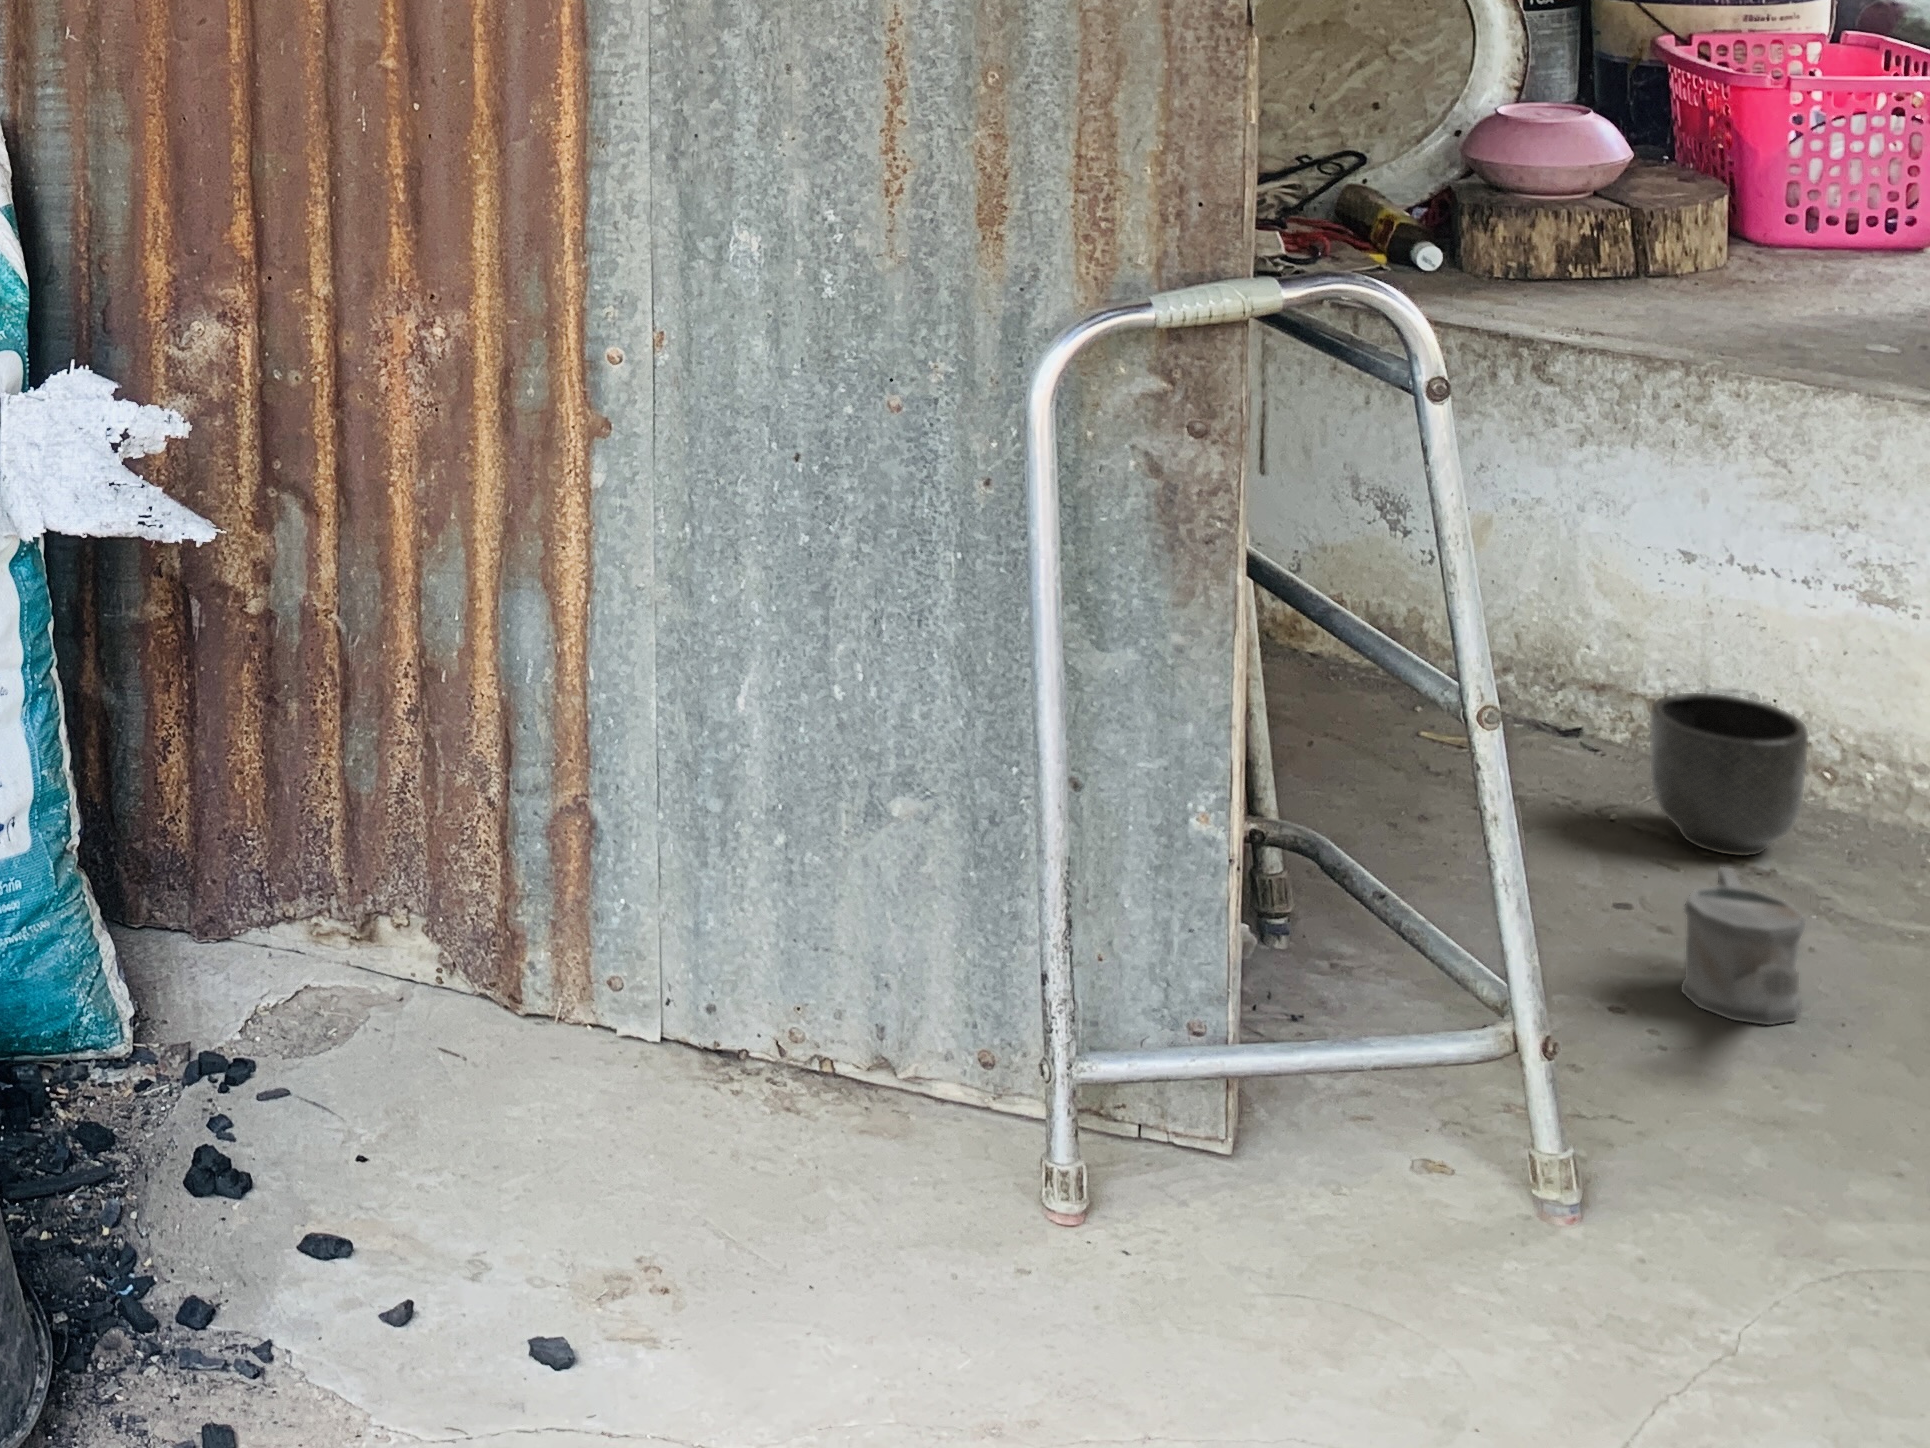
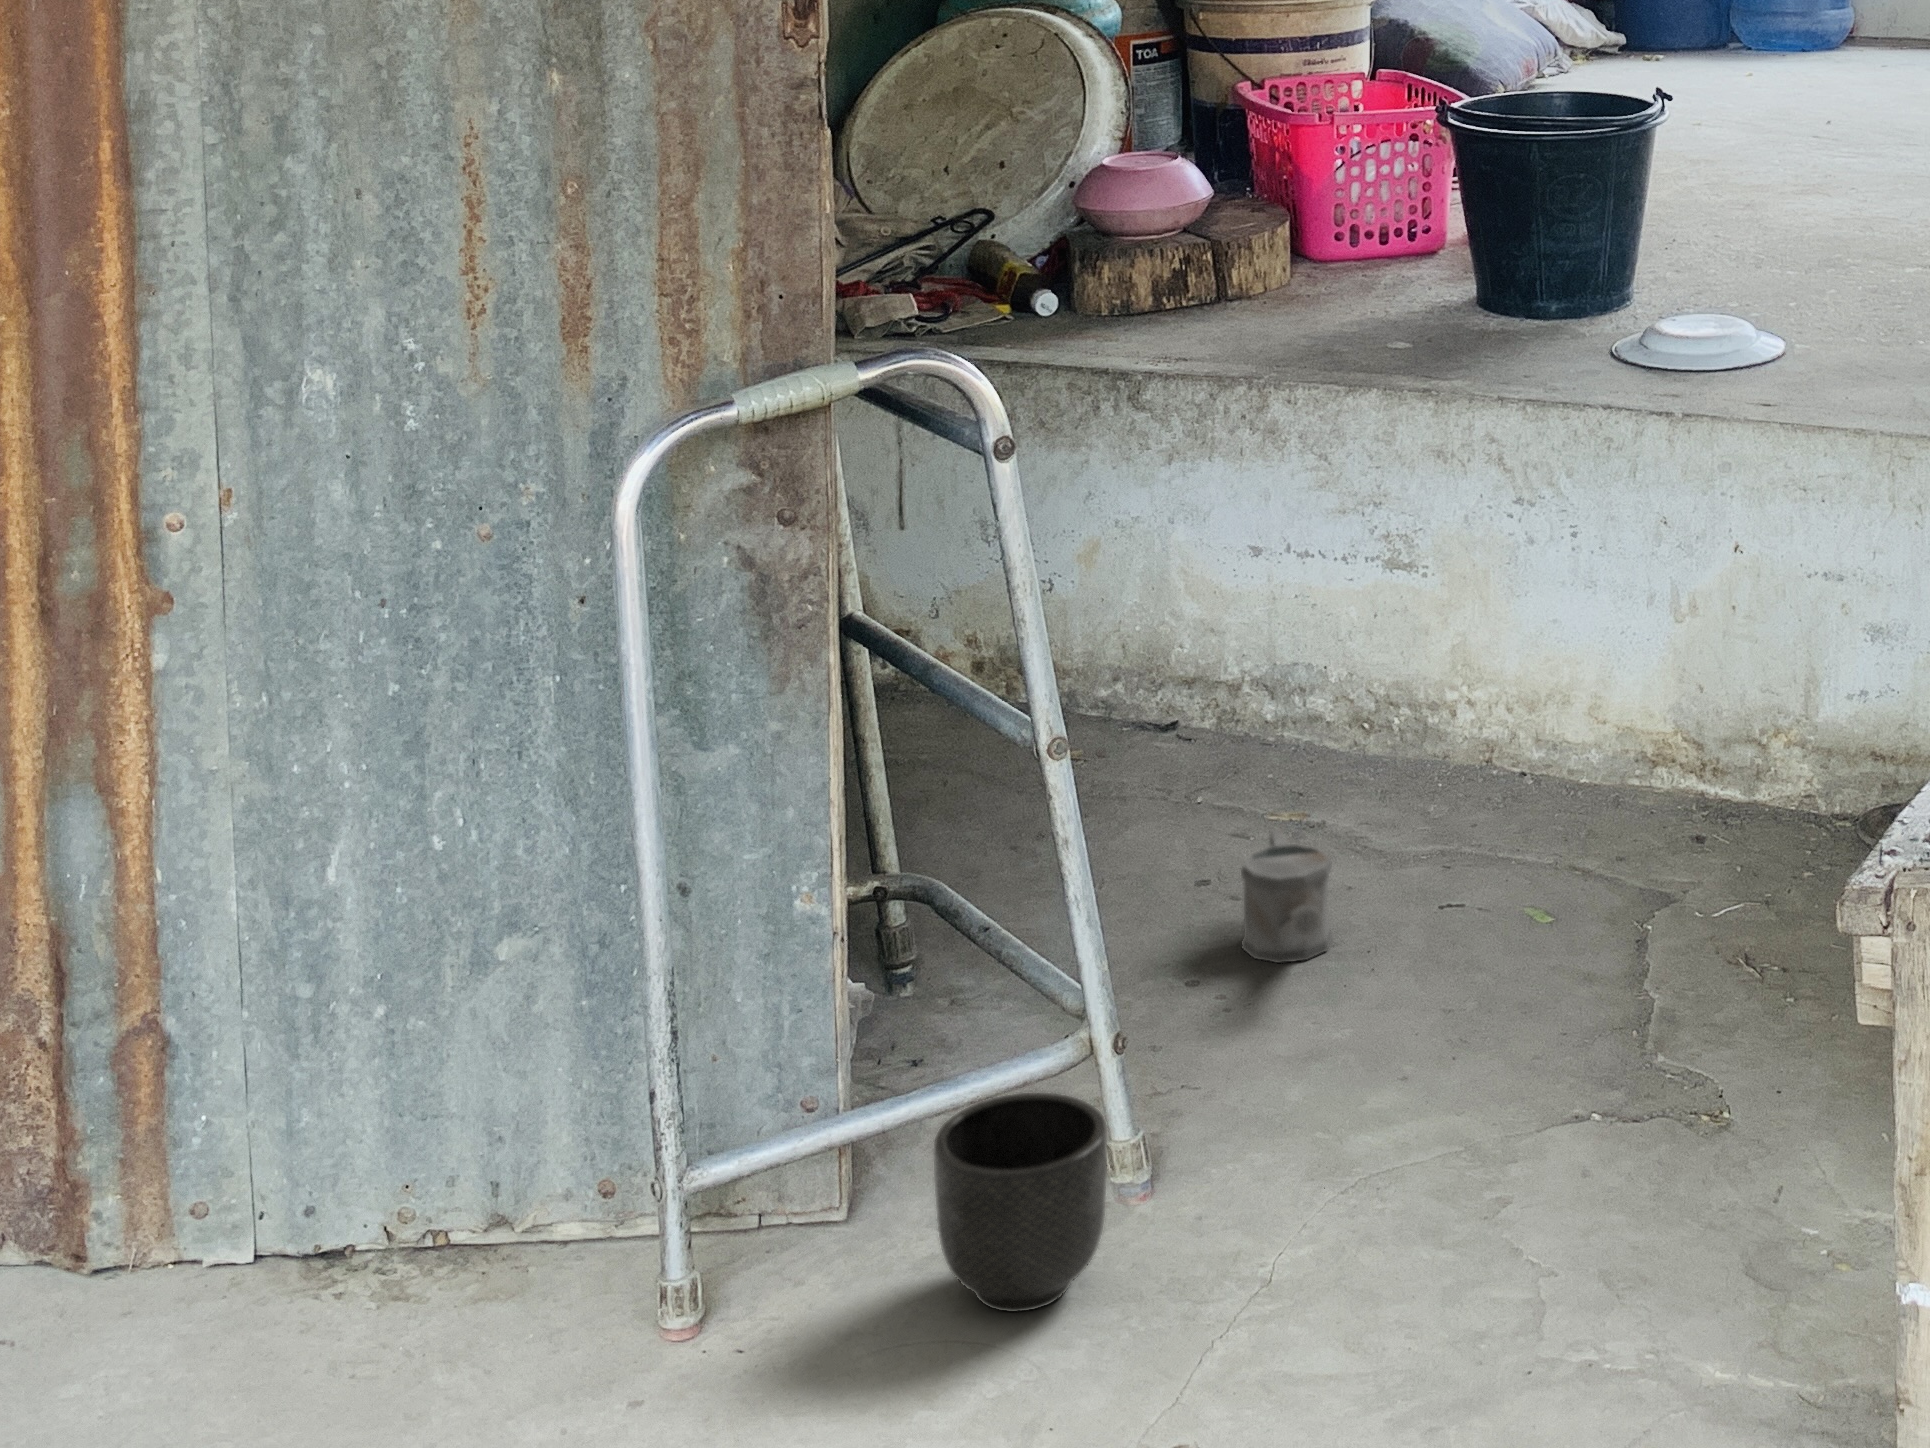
planter: present [1650,693,1808,855] -> present [934,1093,1107,1312]

